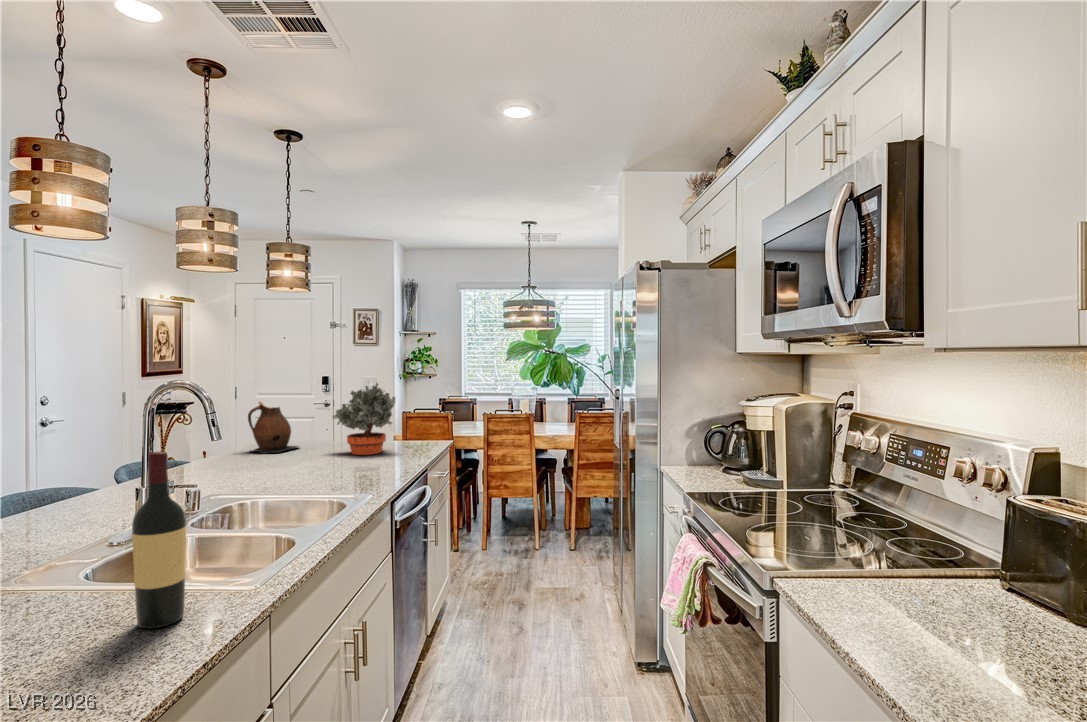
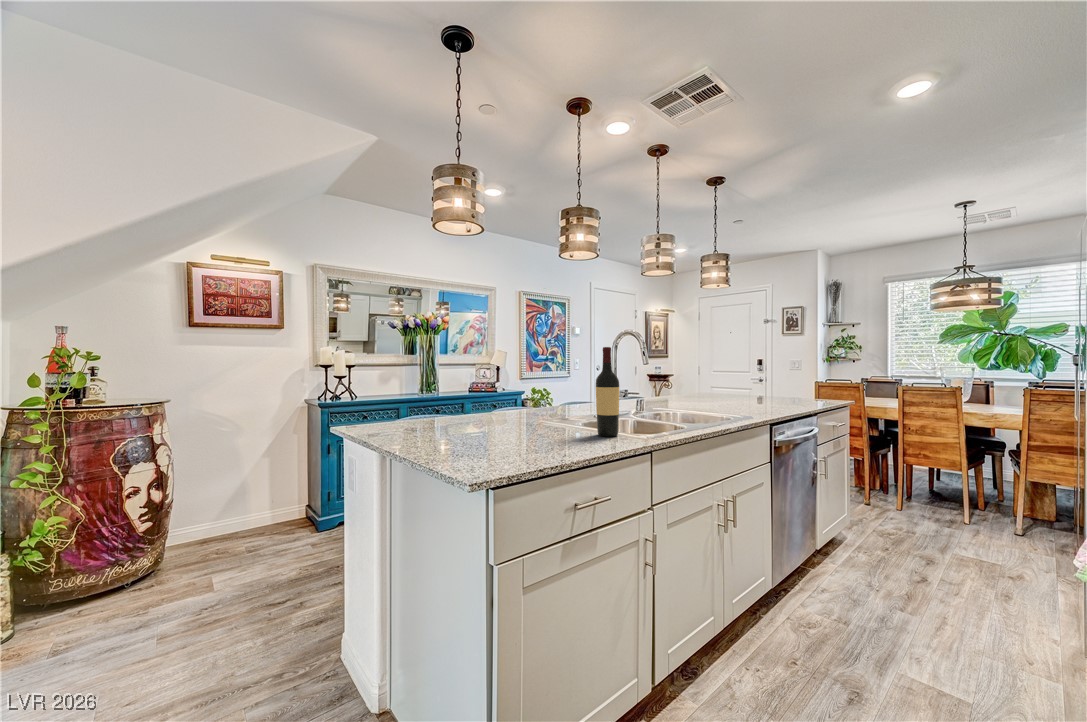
potted plant: present [333,383,395,455] -> none [743,347,794,402]
ceramic pitcher: present [248,402,298,453] -> none [688,363,722,397]

